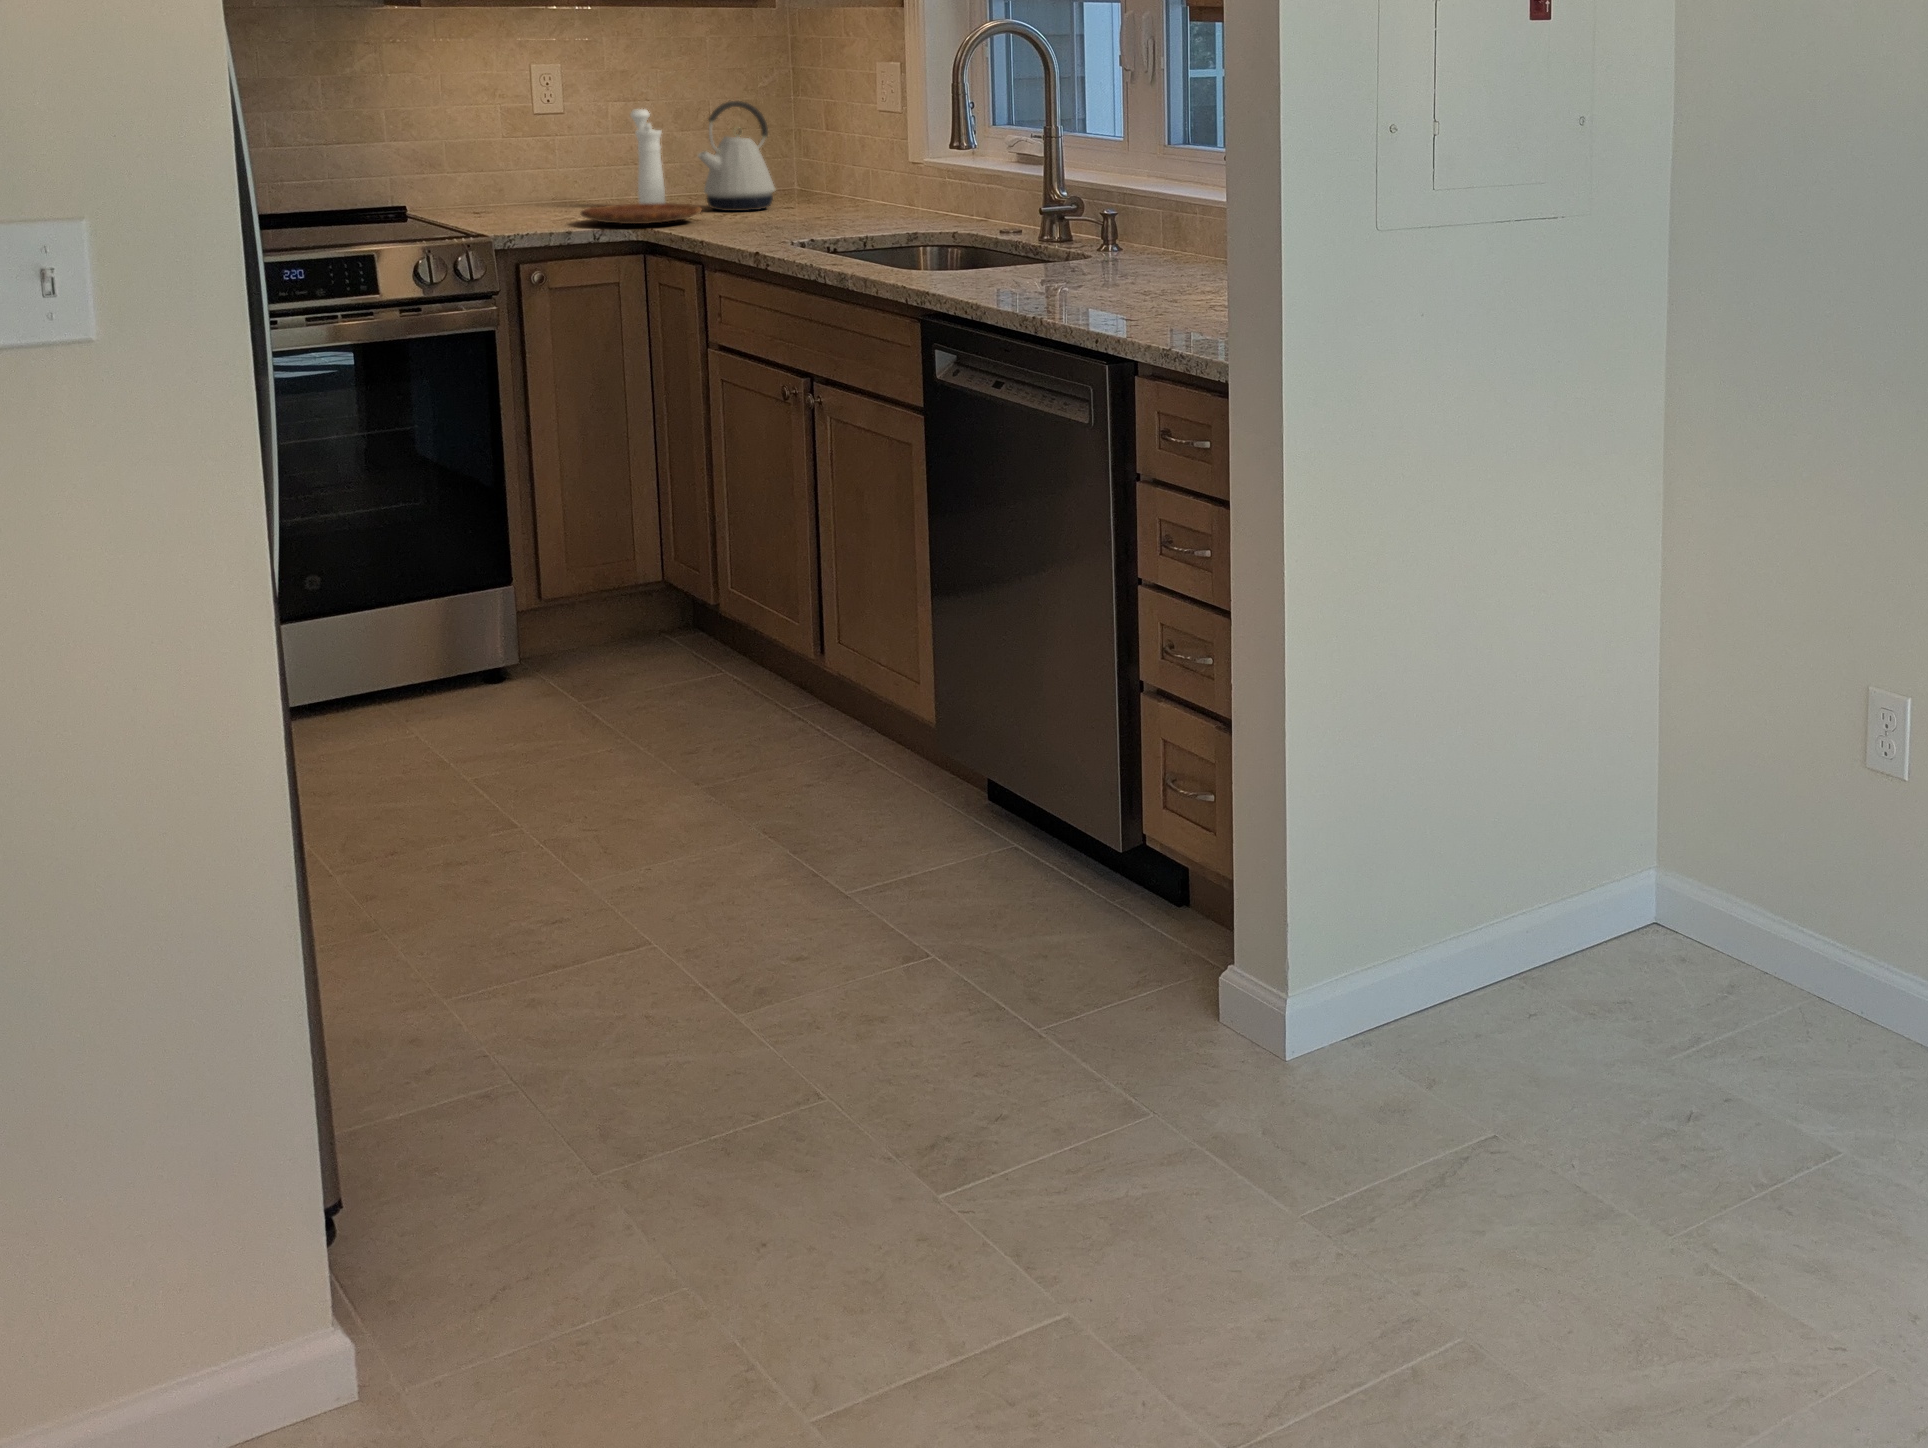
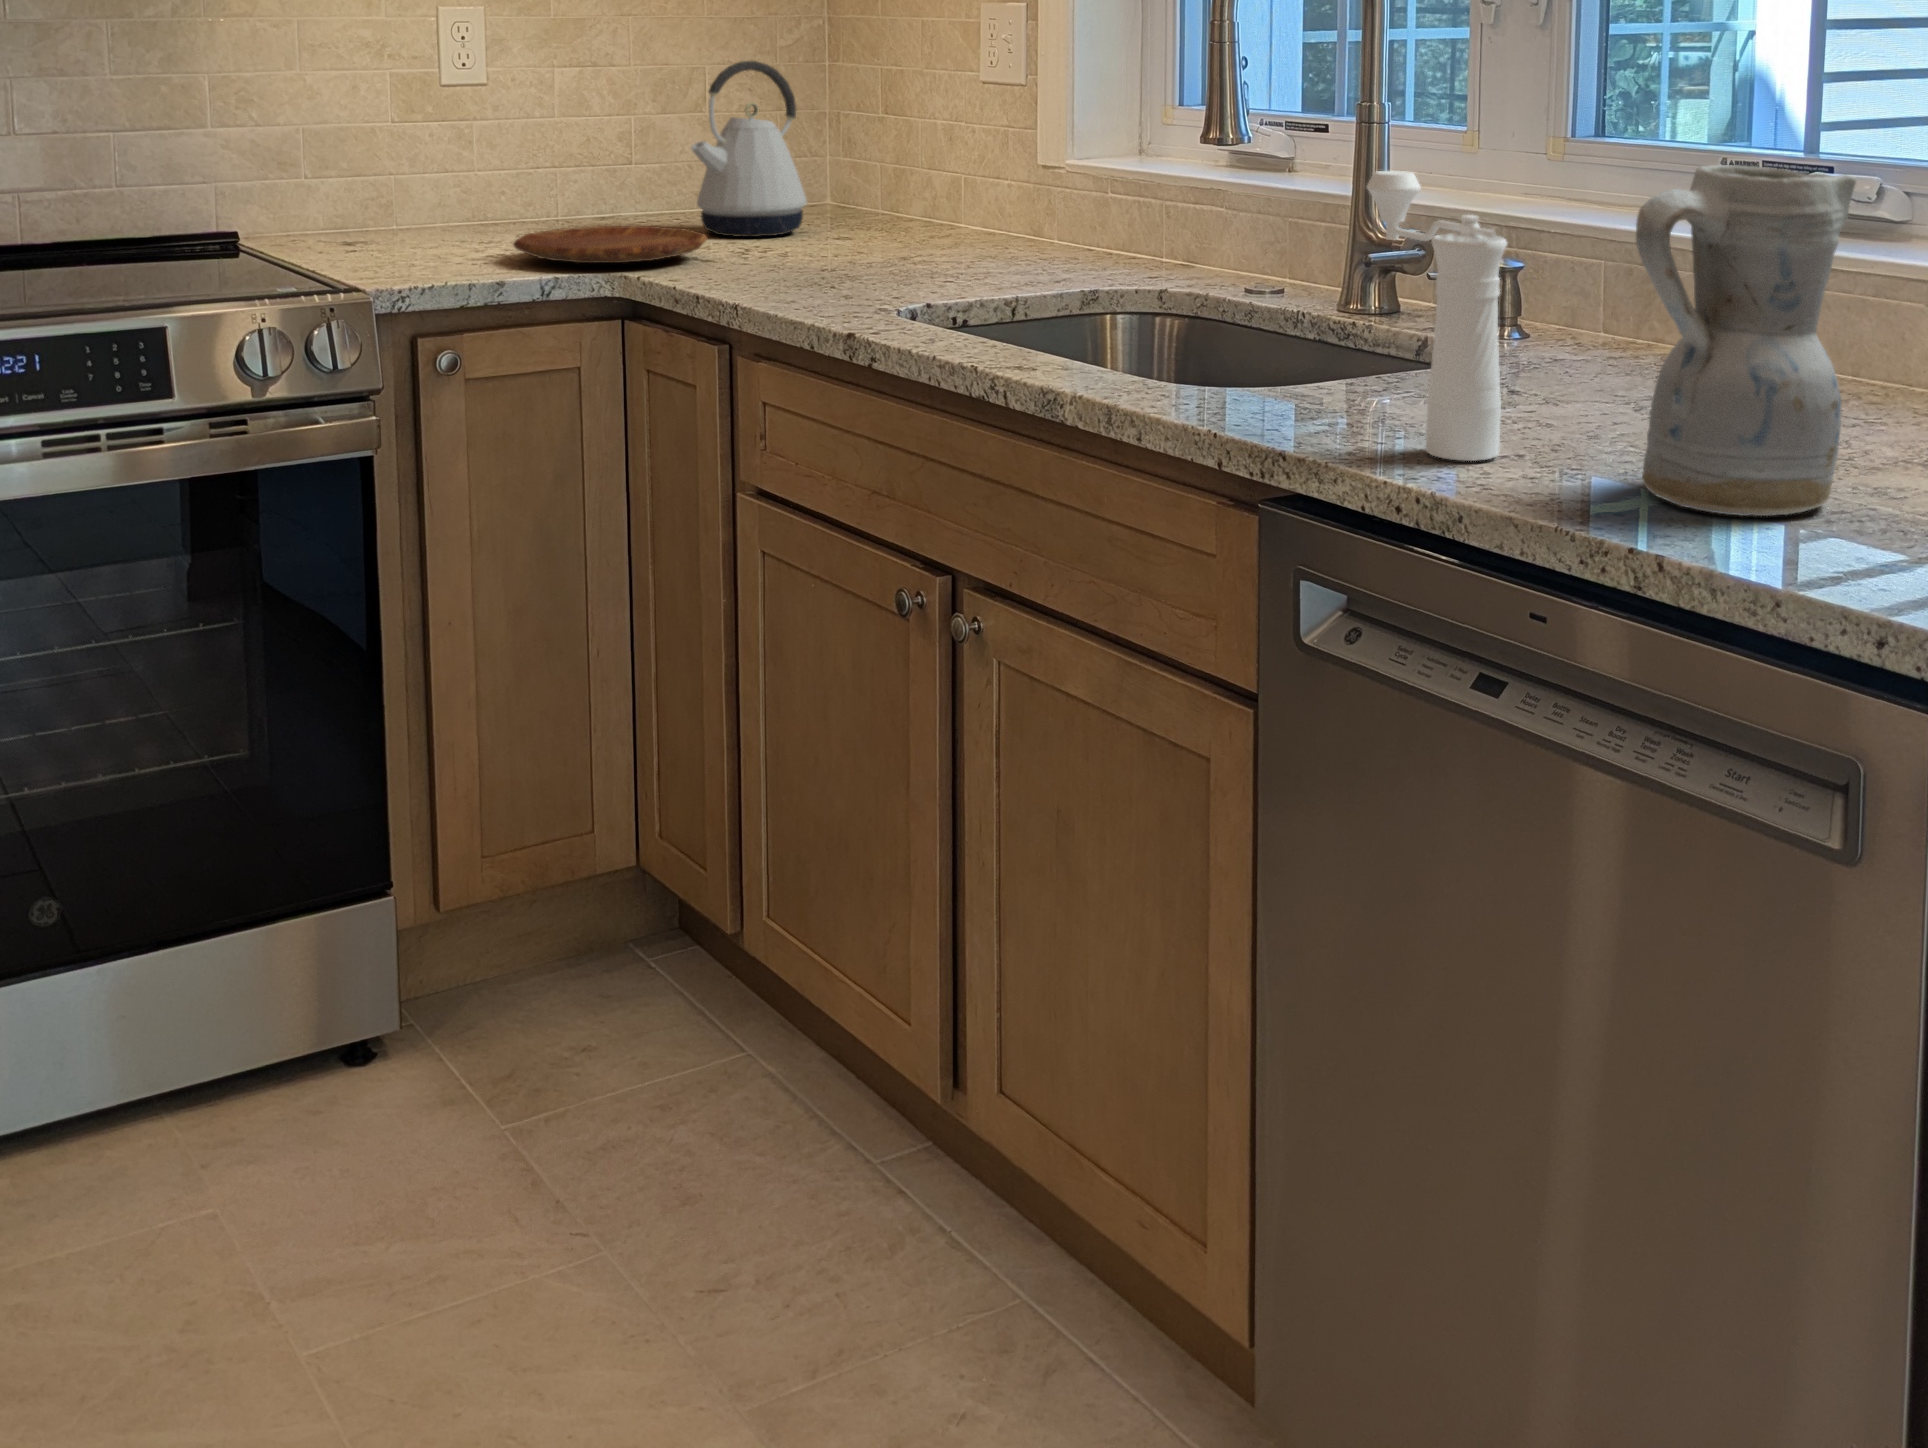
pepper mill: present [630,109,665,204] -> present [1367,171,1507,461]
ceramic pitcher: none [1063,150,1168,307] -> present [1636,165,1856,516]

